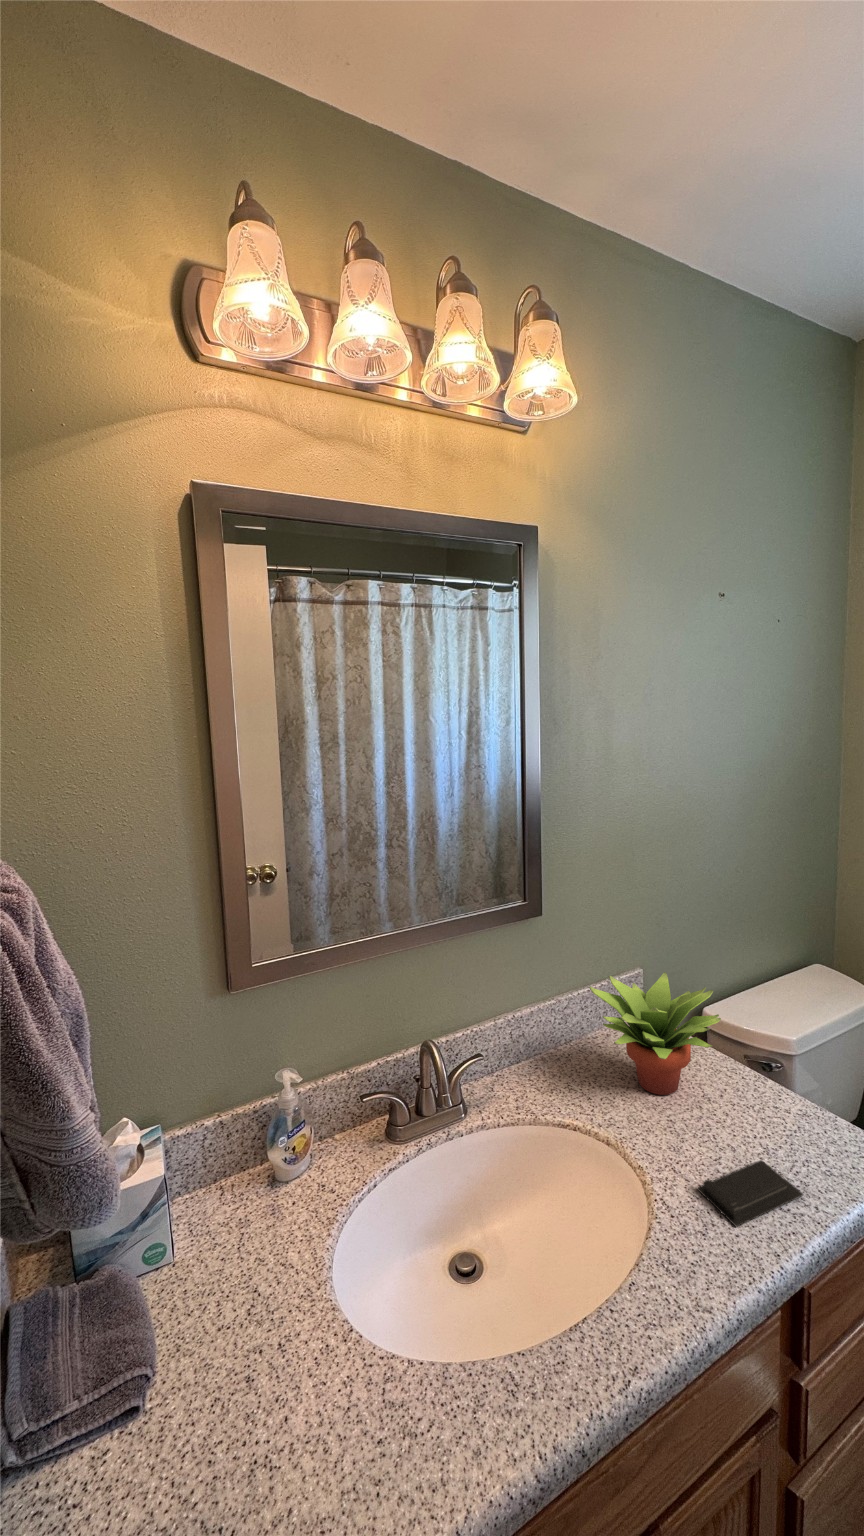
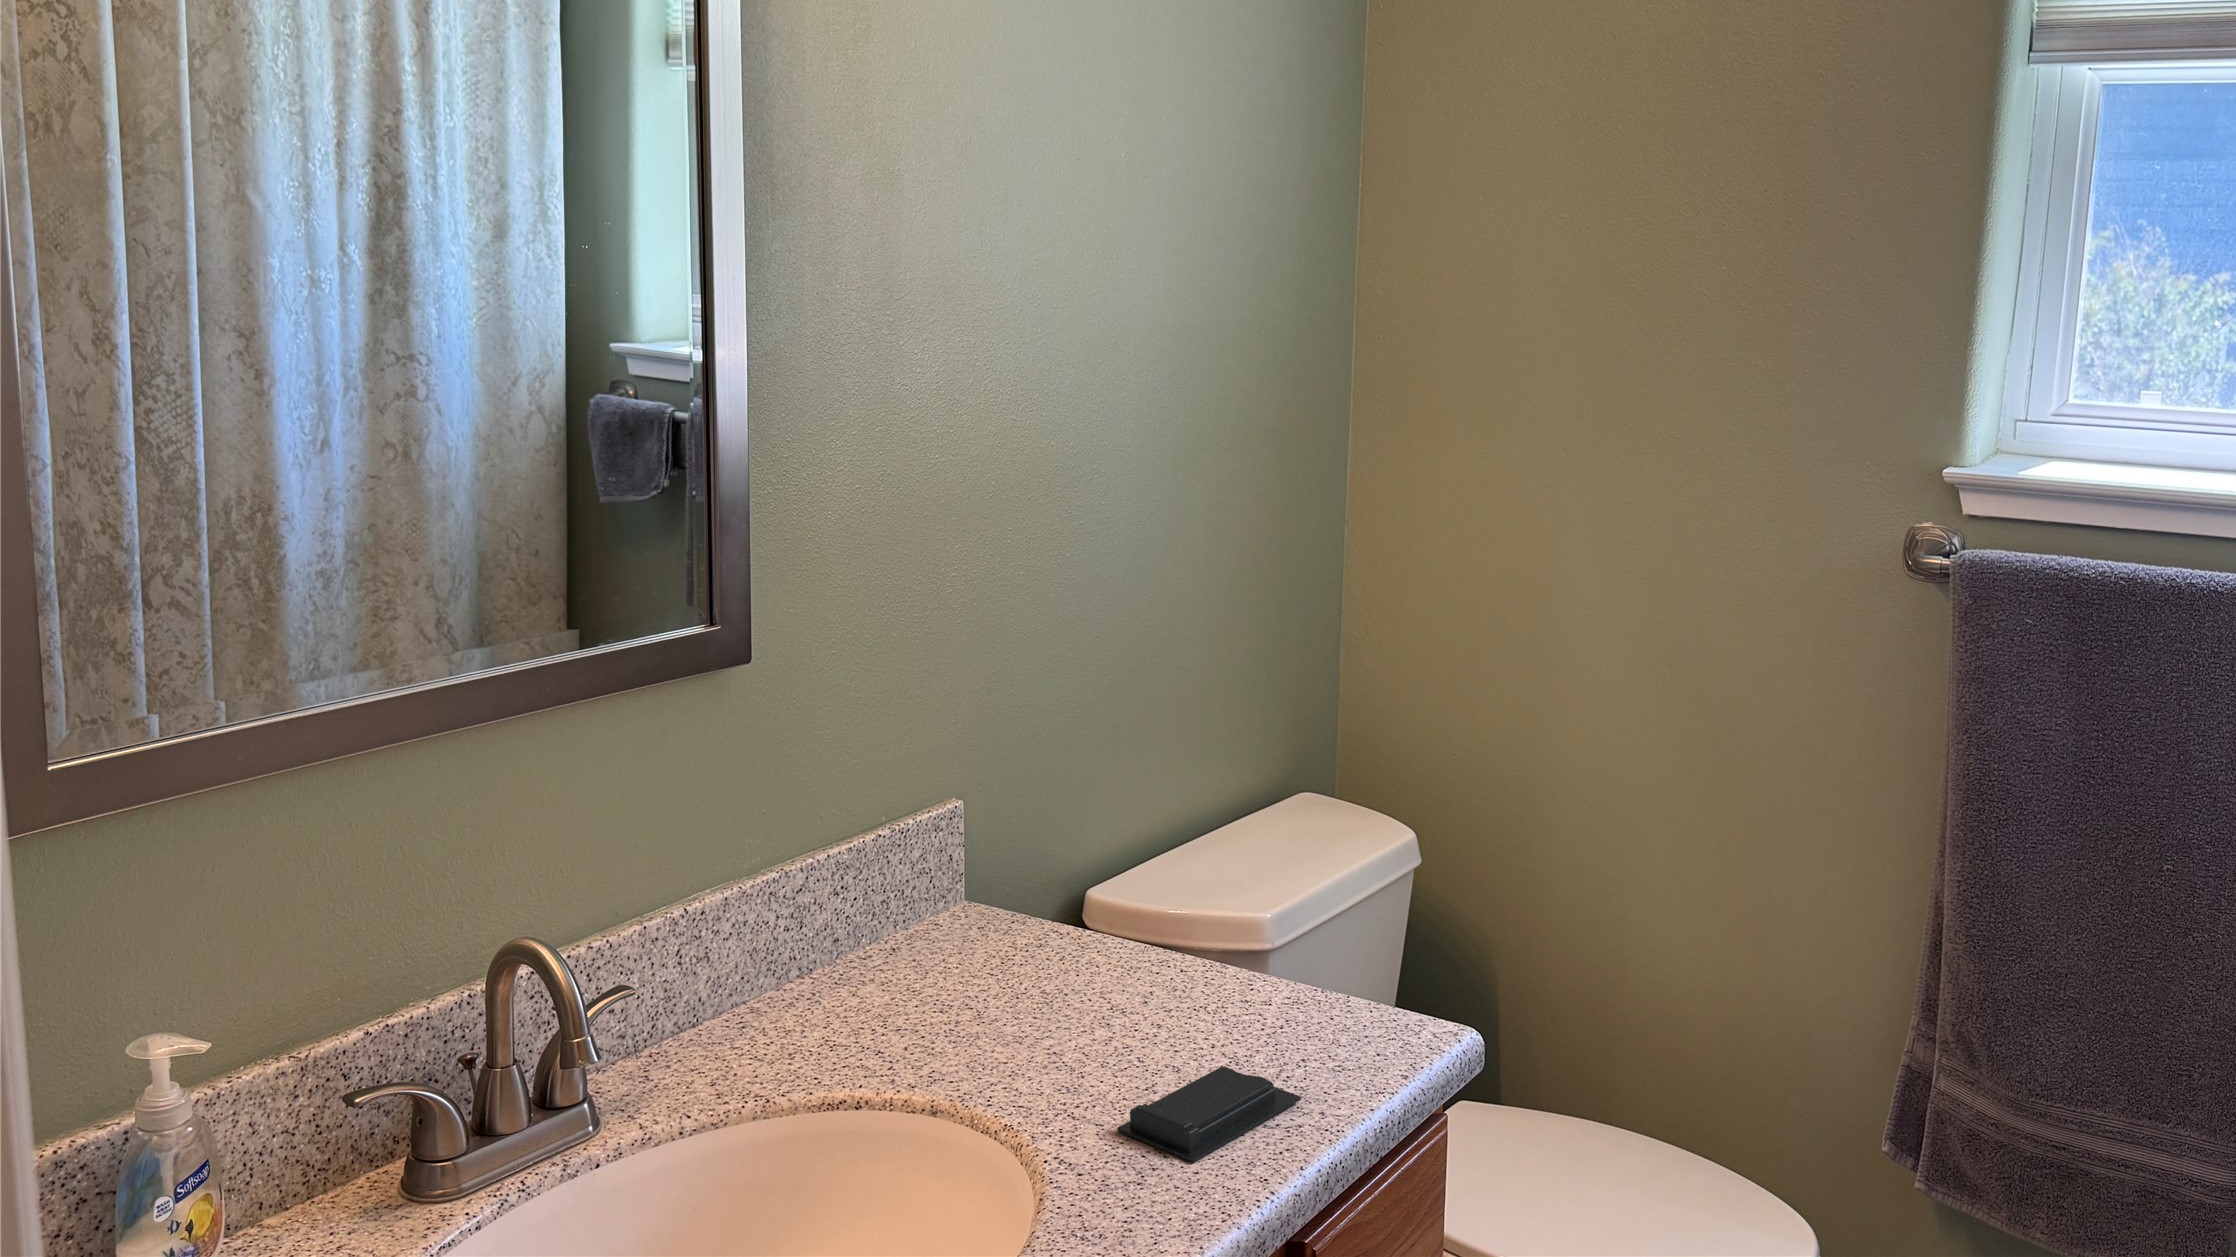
succulent plant: present [589,972,721,1095] -> none [869,773,1140,1019]

